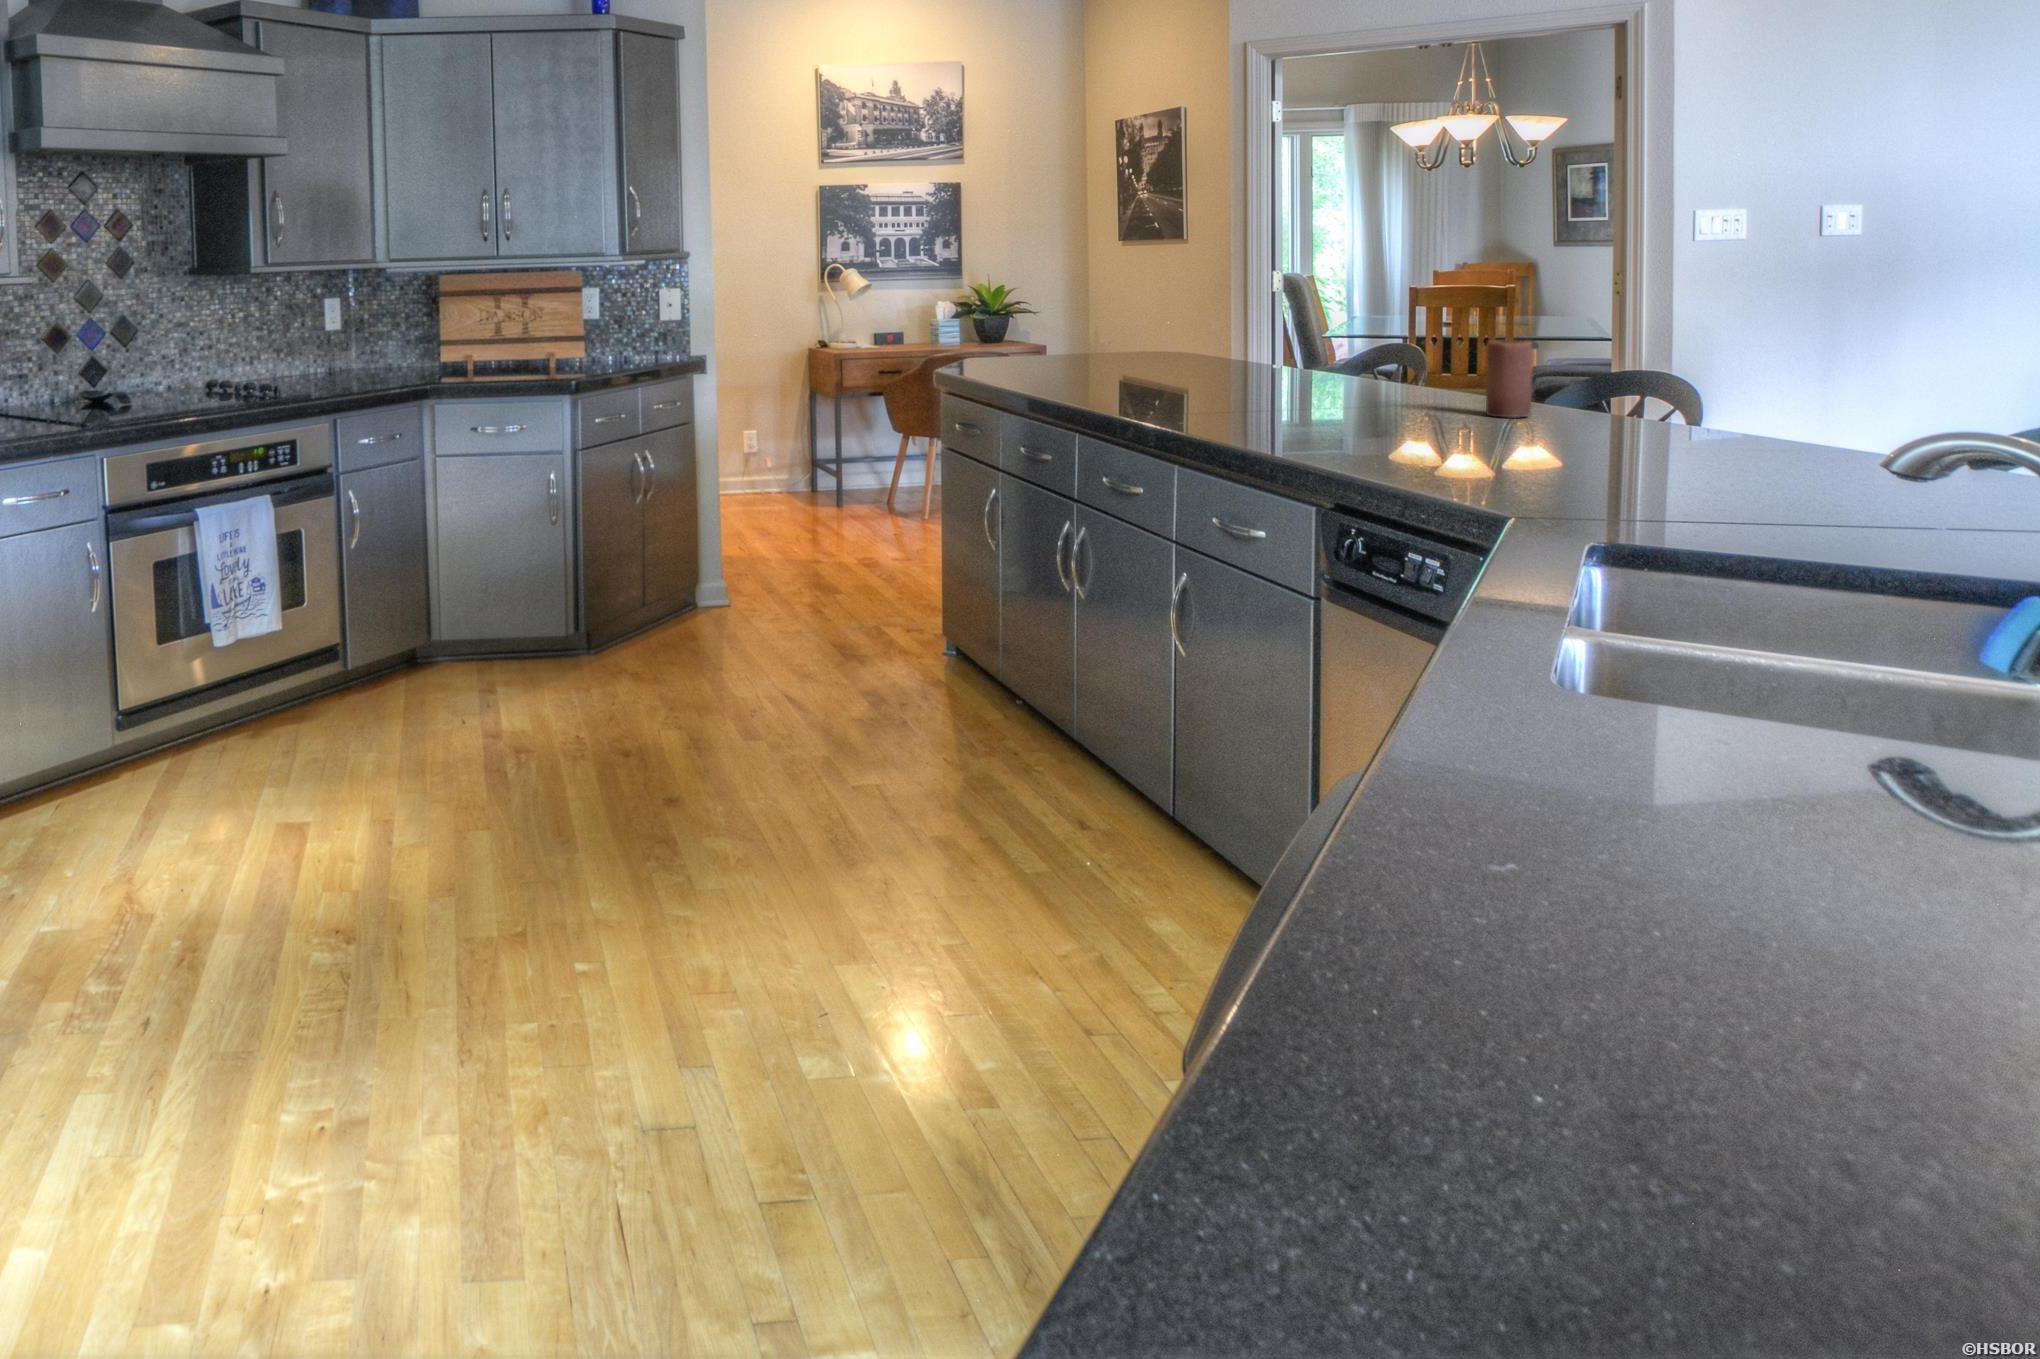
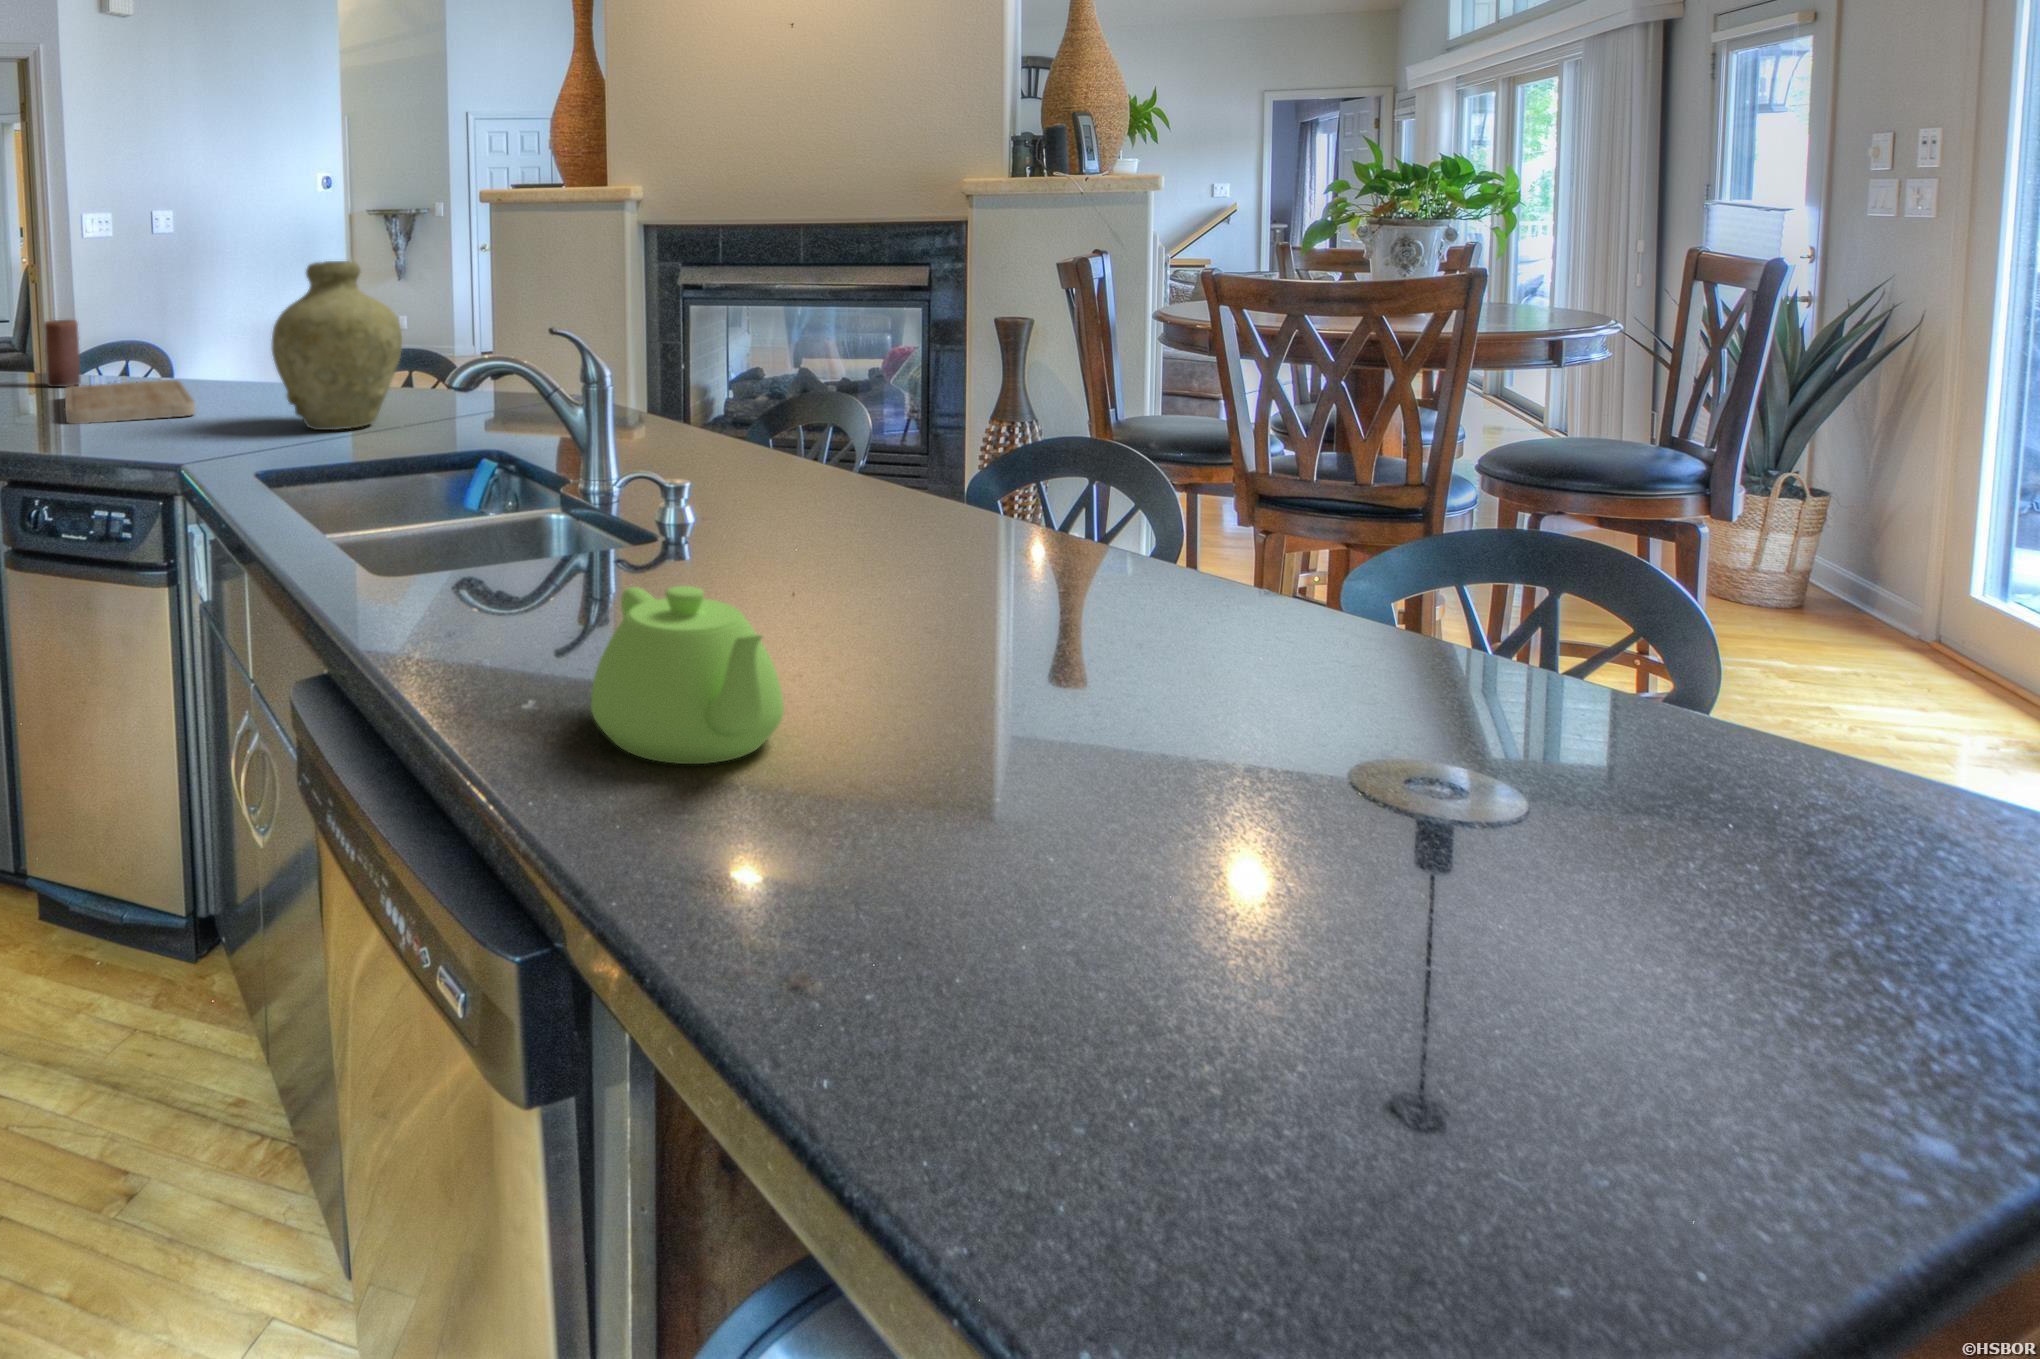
vase: none [1710,284,1952,516] -> present [272,261,402,430]
cutting board: none [1444,417,1647,468] -> present [65,380,195,424]
teapot: none [1490,729,1807,978] -> present [591,586,784,764]

